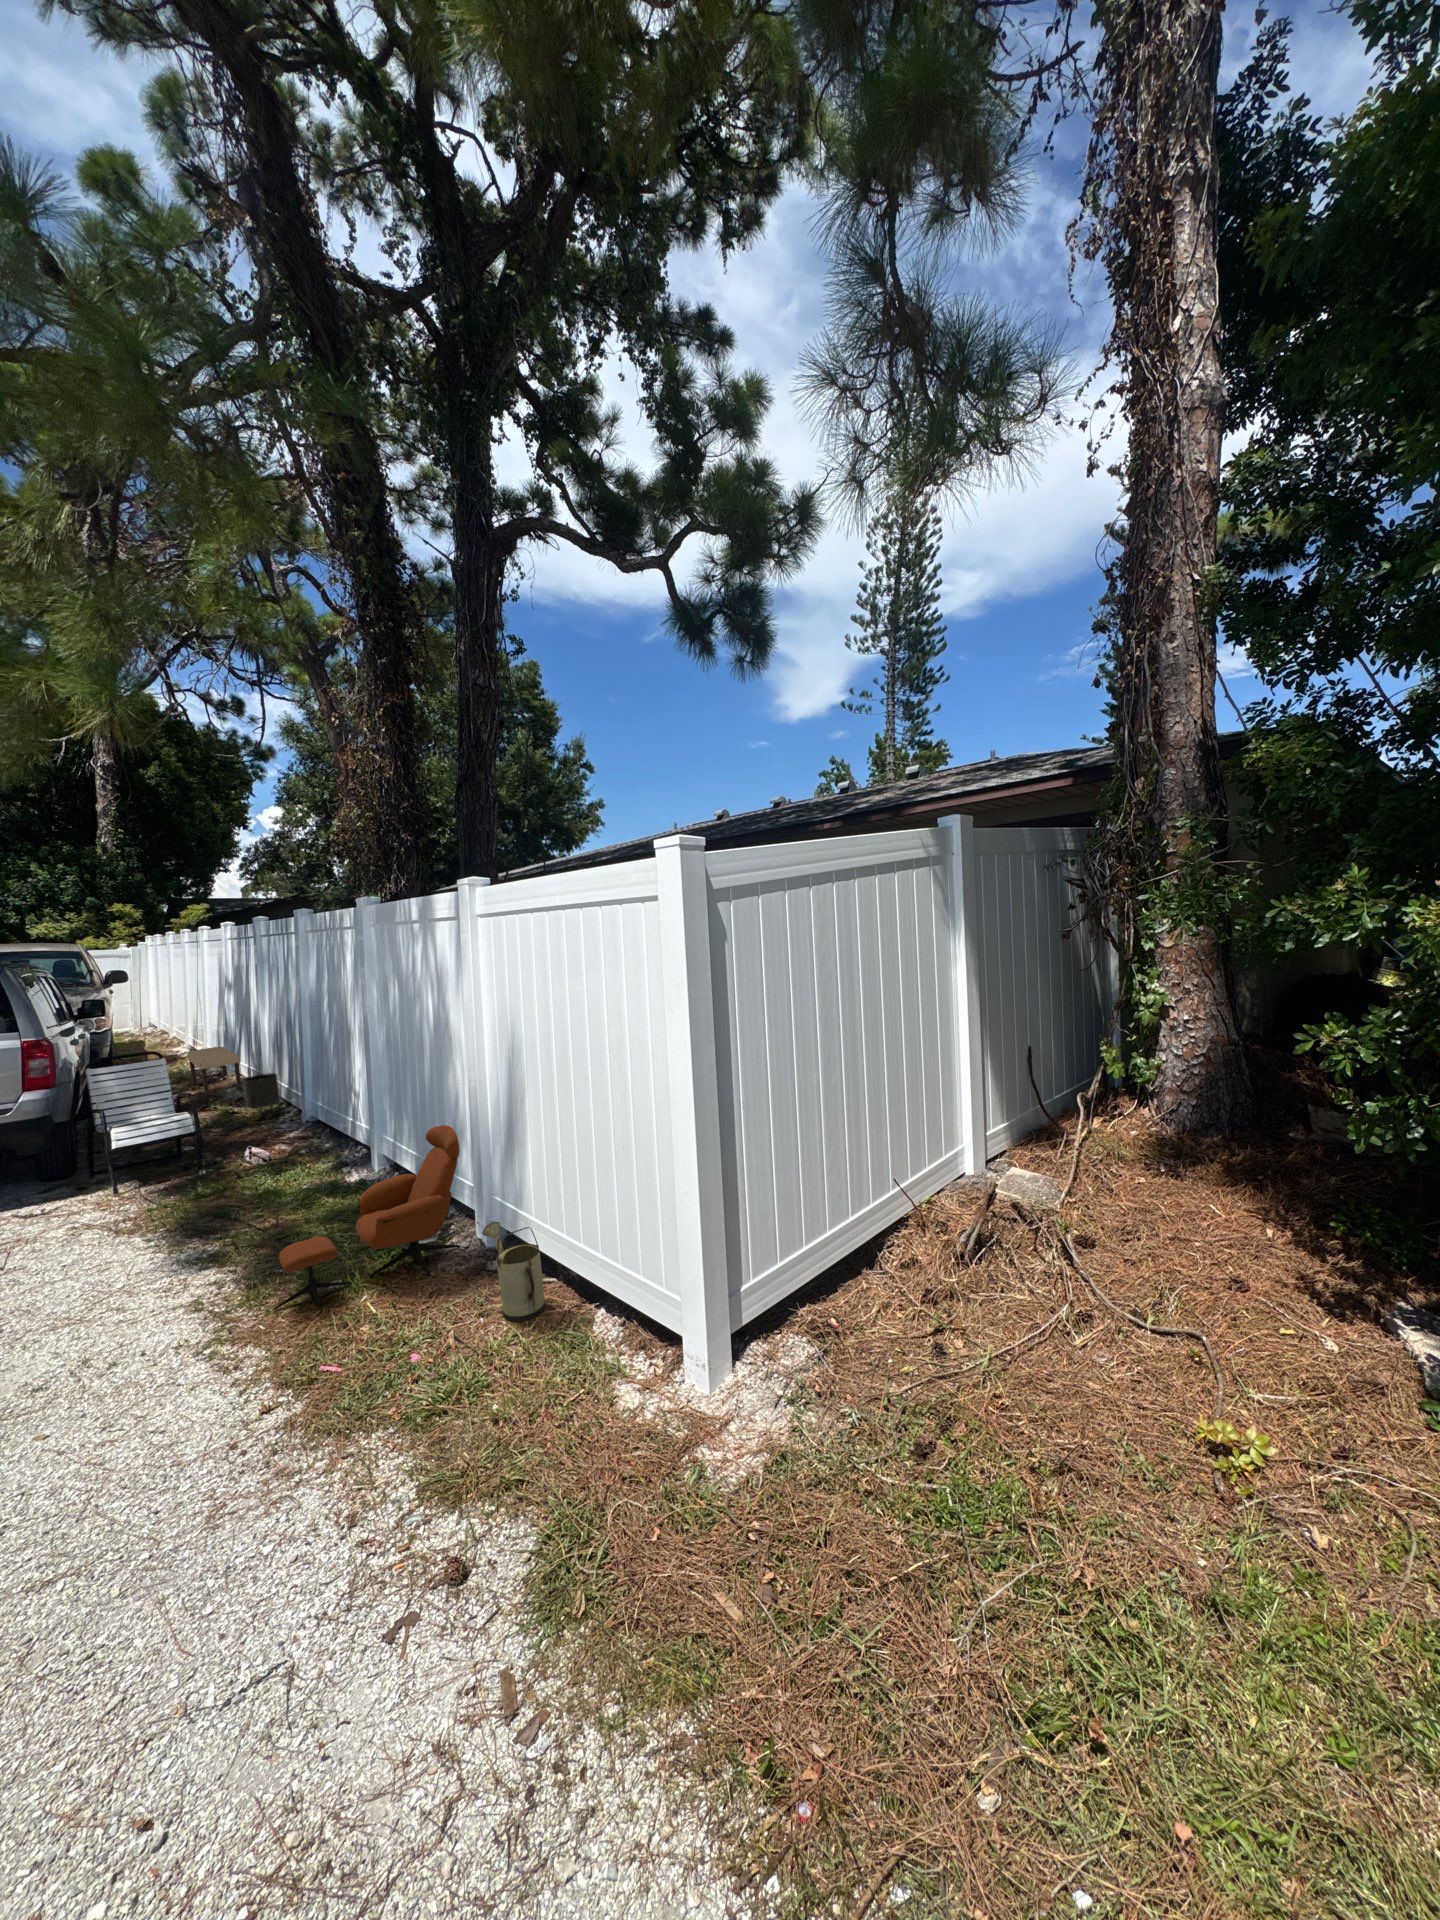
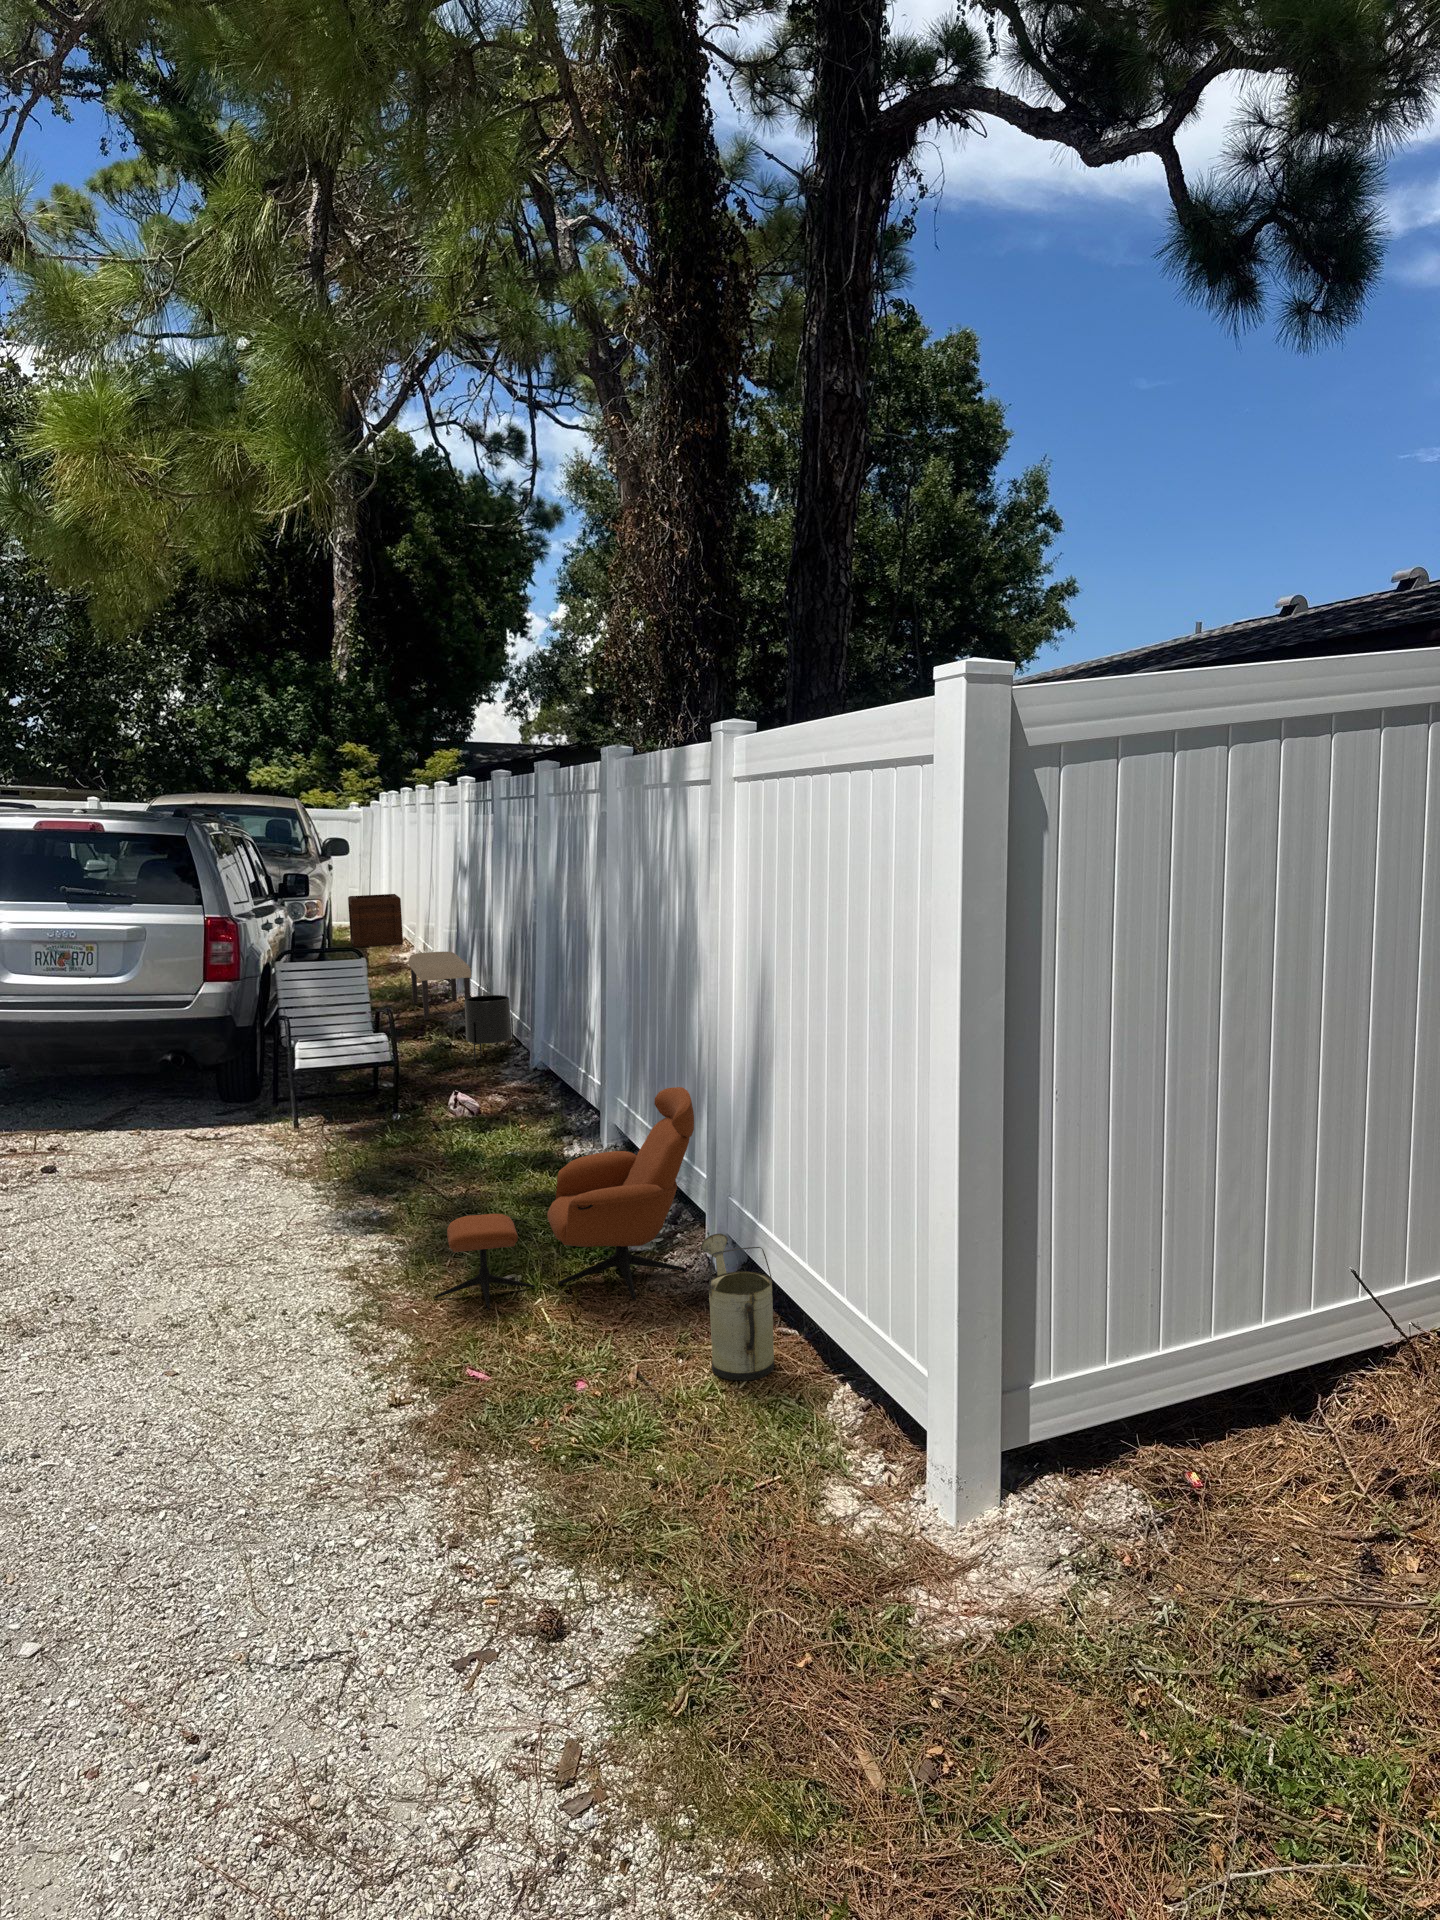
wooden crate: none [125,1010,173,1050] -> present [348,894,403,948]

